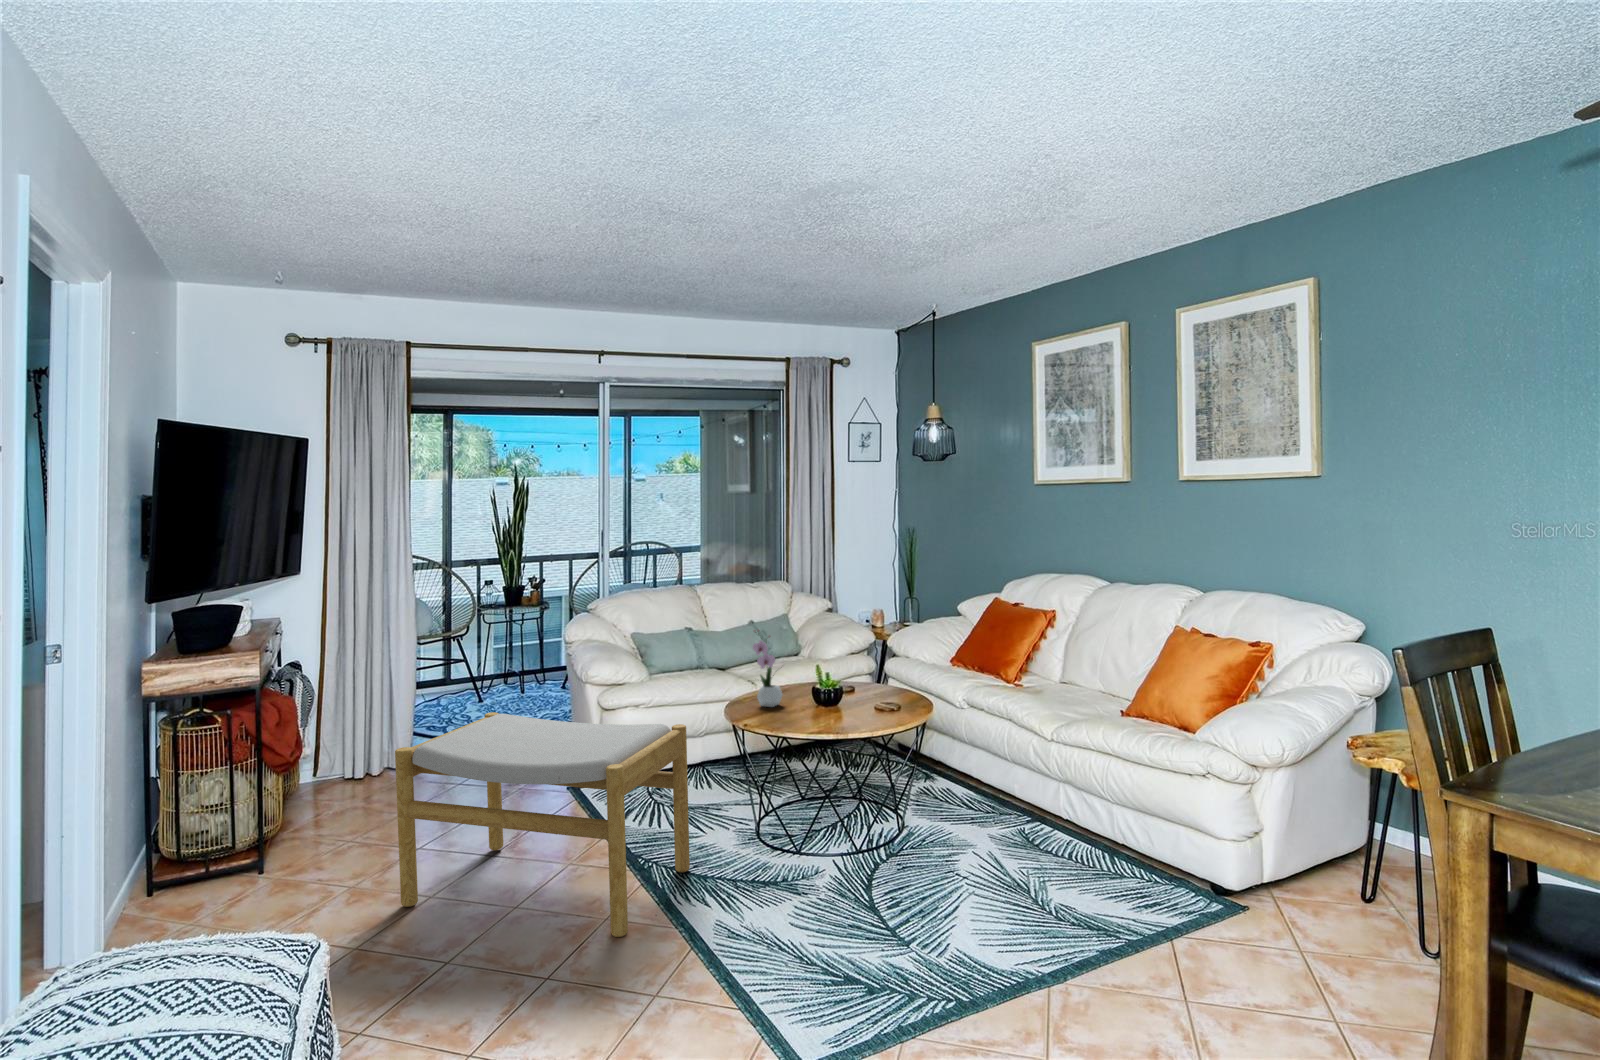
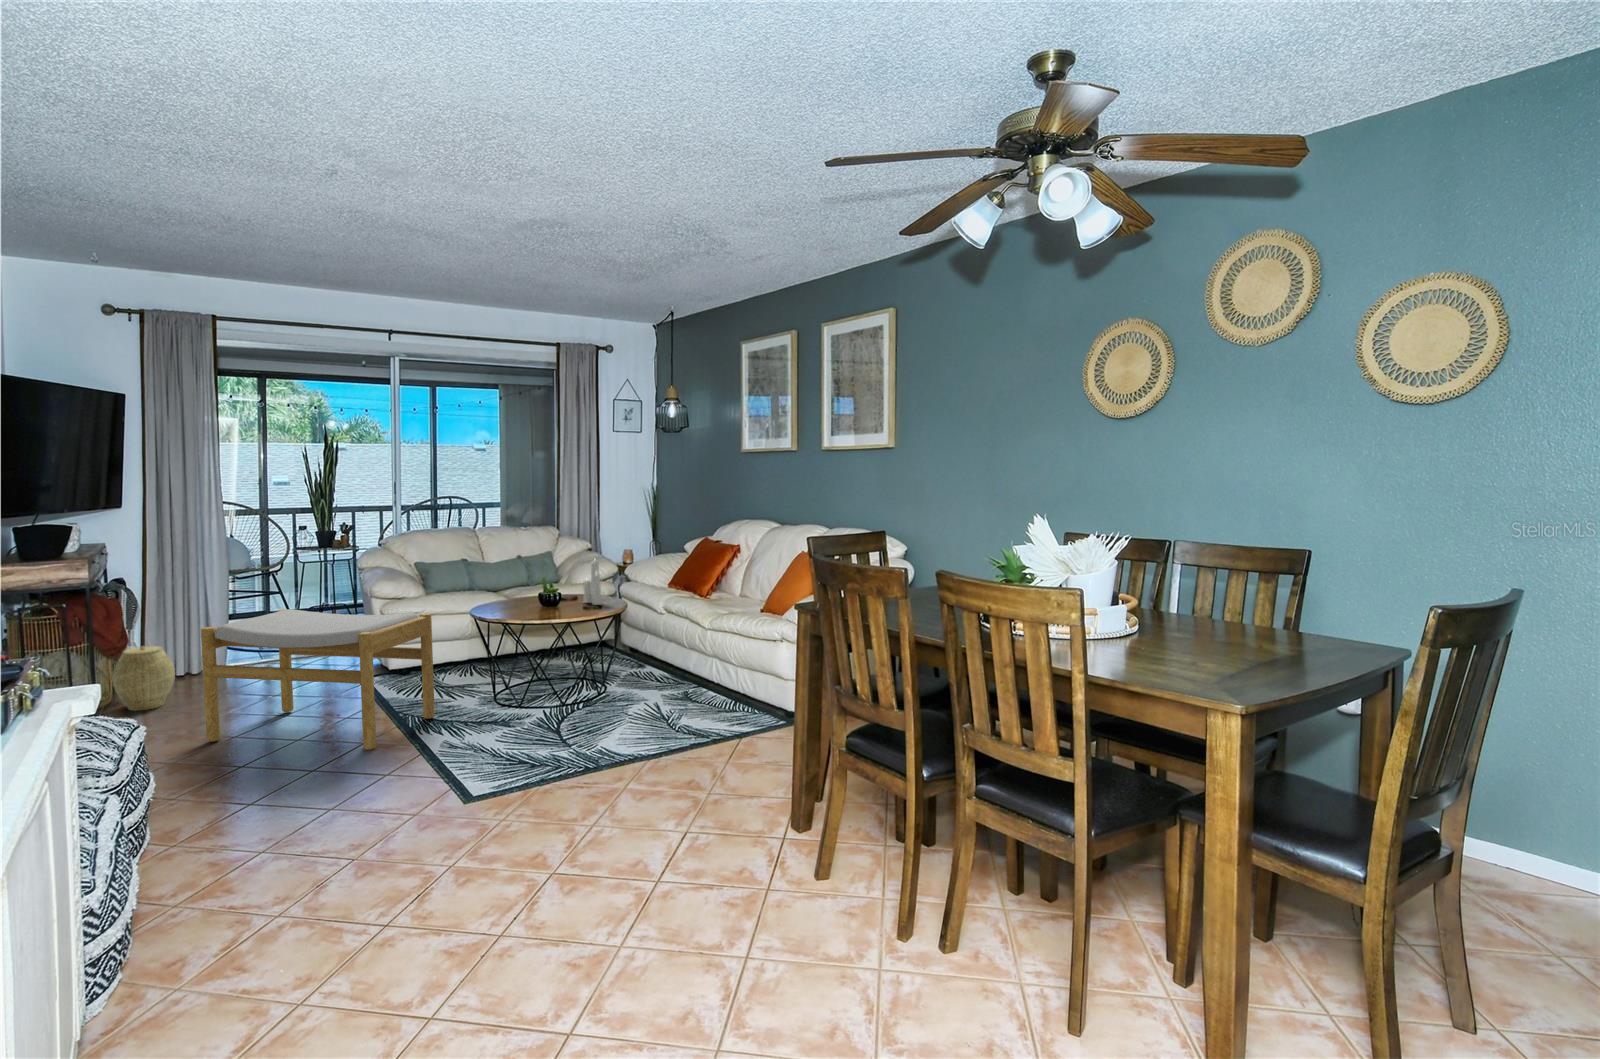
flower arrangement: present [753,630,782,707] -> none [495,550,522,608]
candle: none [863,630,891,703] -> present [583,560,601,605]
woven basket: none [287,752,359,838] -> present [112,646,175,711]

